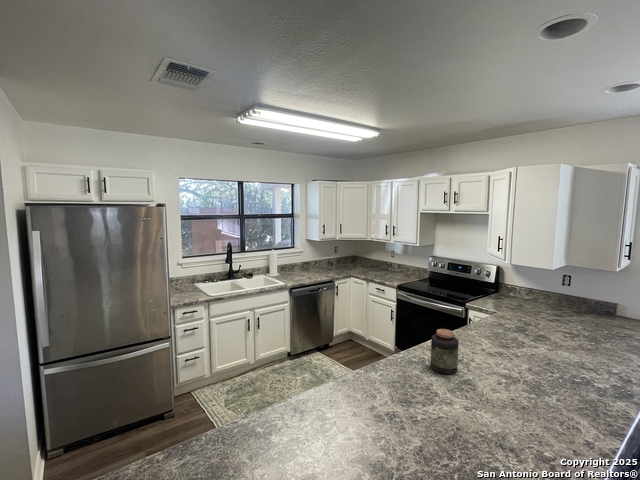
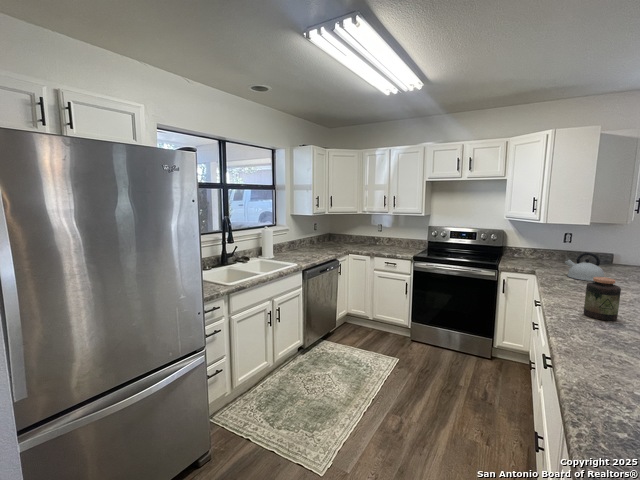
kettle: none [515,302,555,336] -> present [565,253,604,281]

